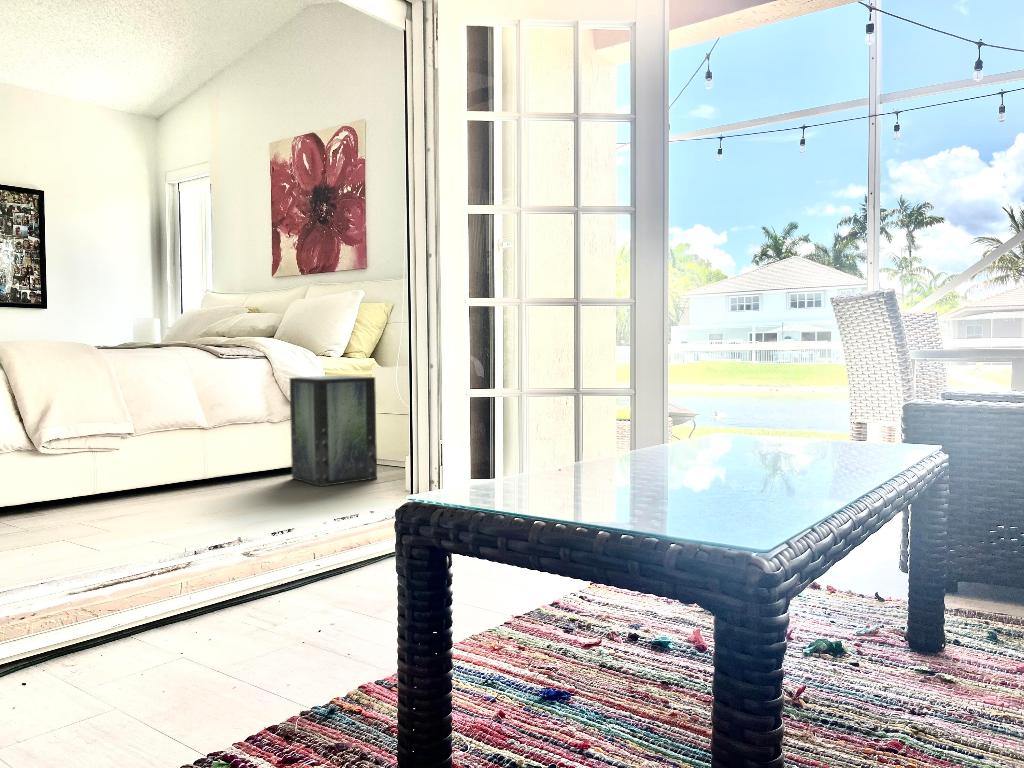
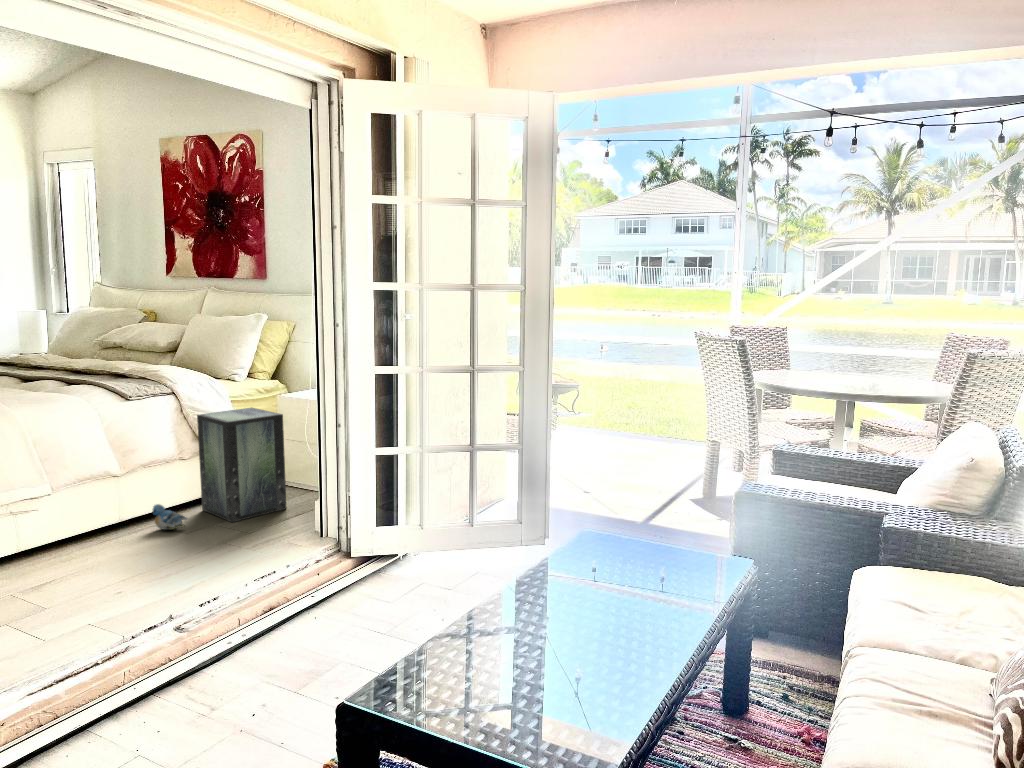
plush toy: none [240,463,276,490] -> present [153,504,188,530]

